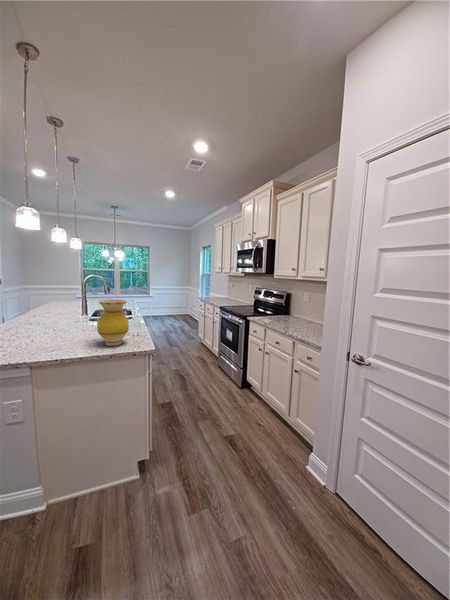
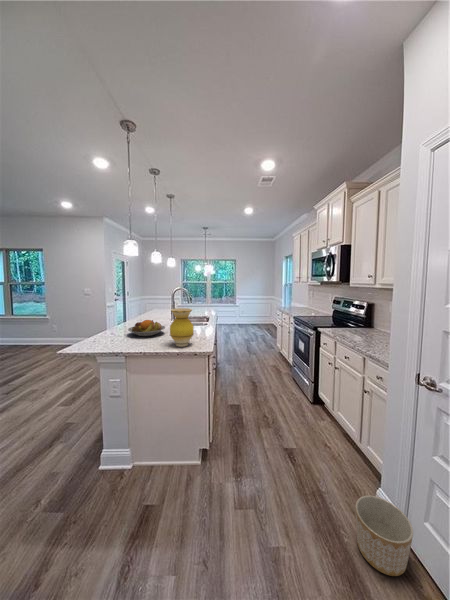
fruit bowl: none [28,315,84,336] -> present [128,320,165,336]
planter: none [301,462,346,525] -> present [356,496,413,576]

